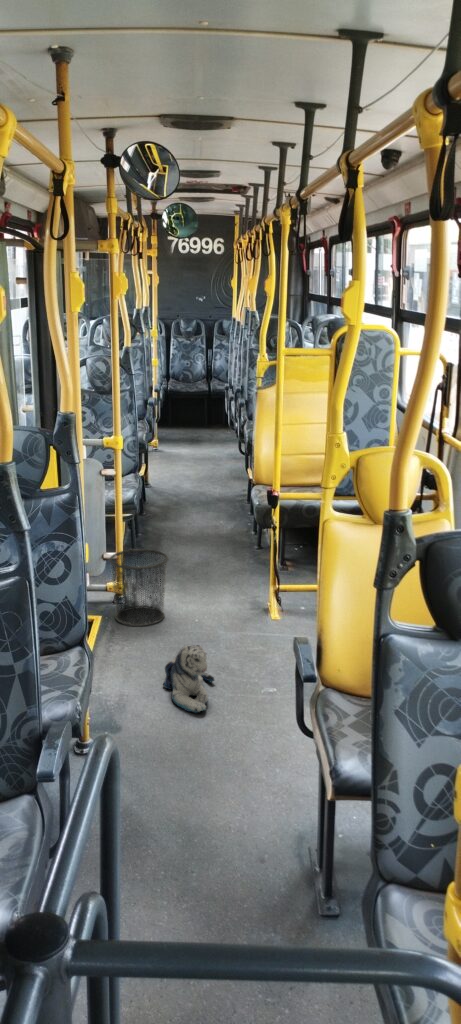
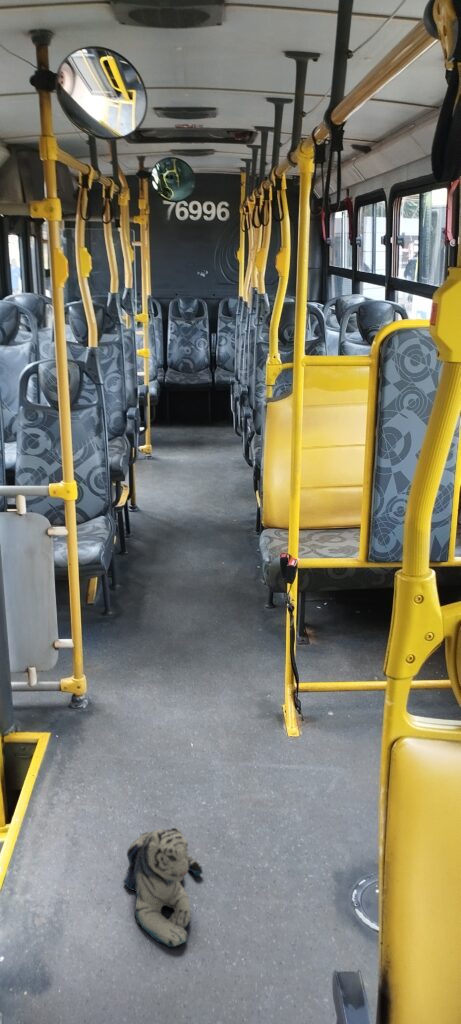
trash can: present [109,549,168,626] -> none [56,639,141,755]

